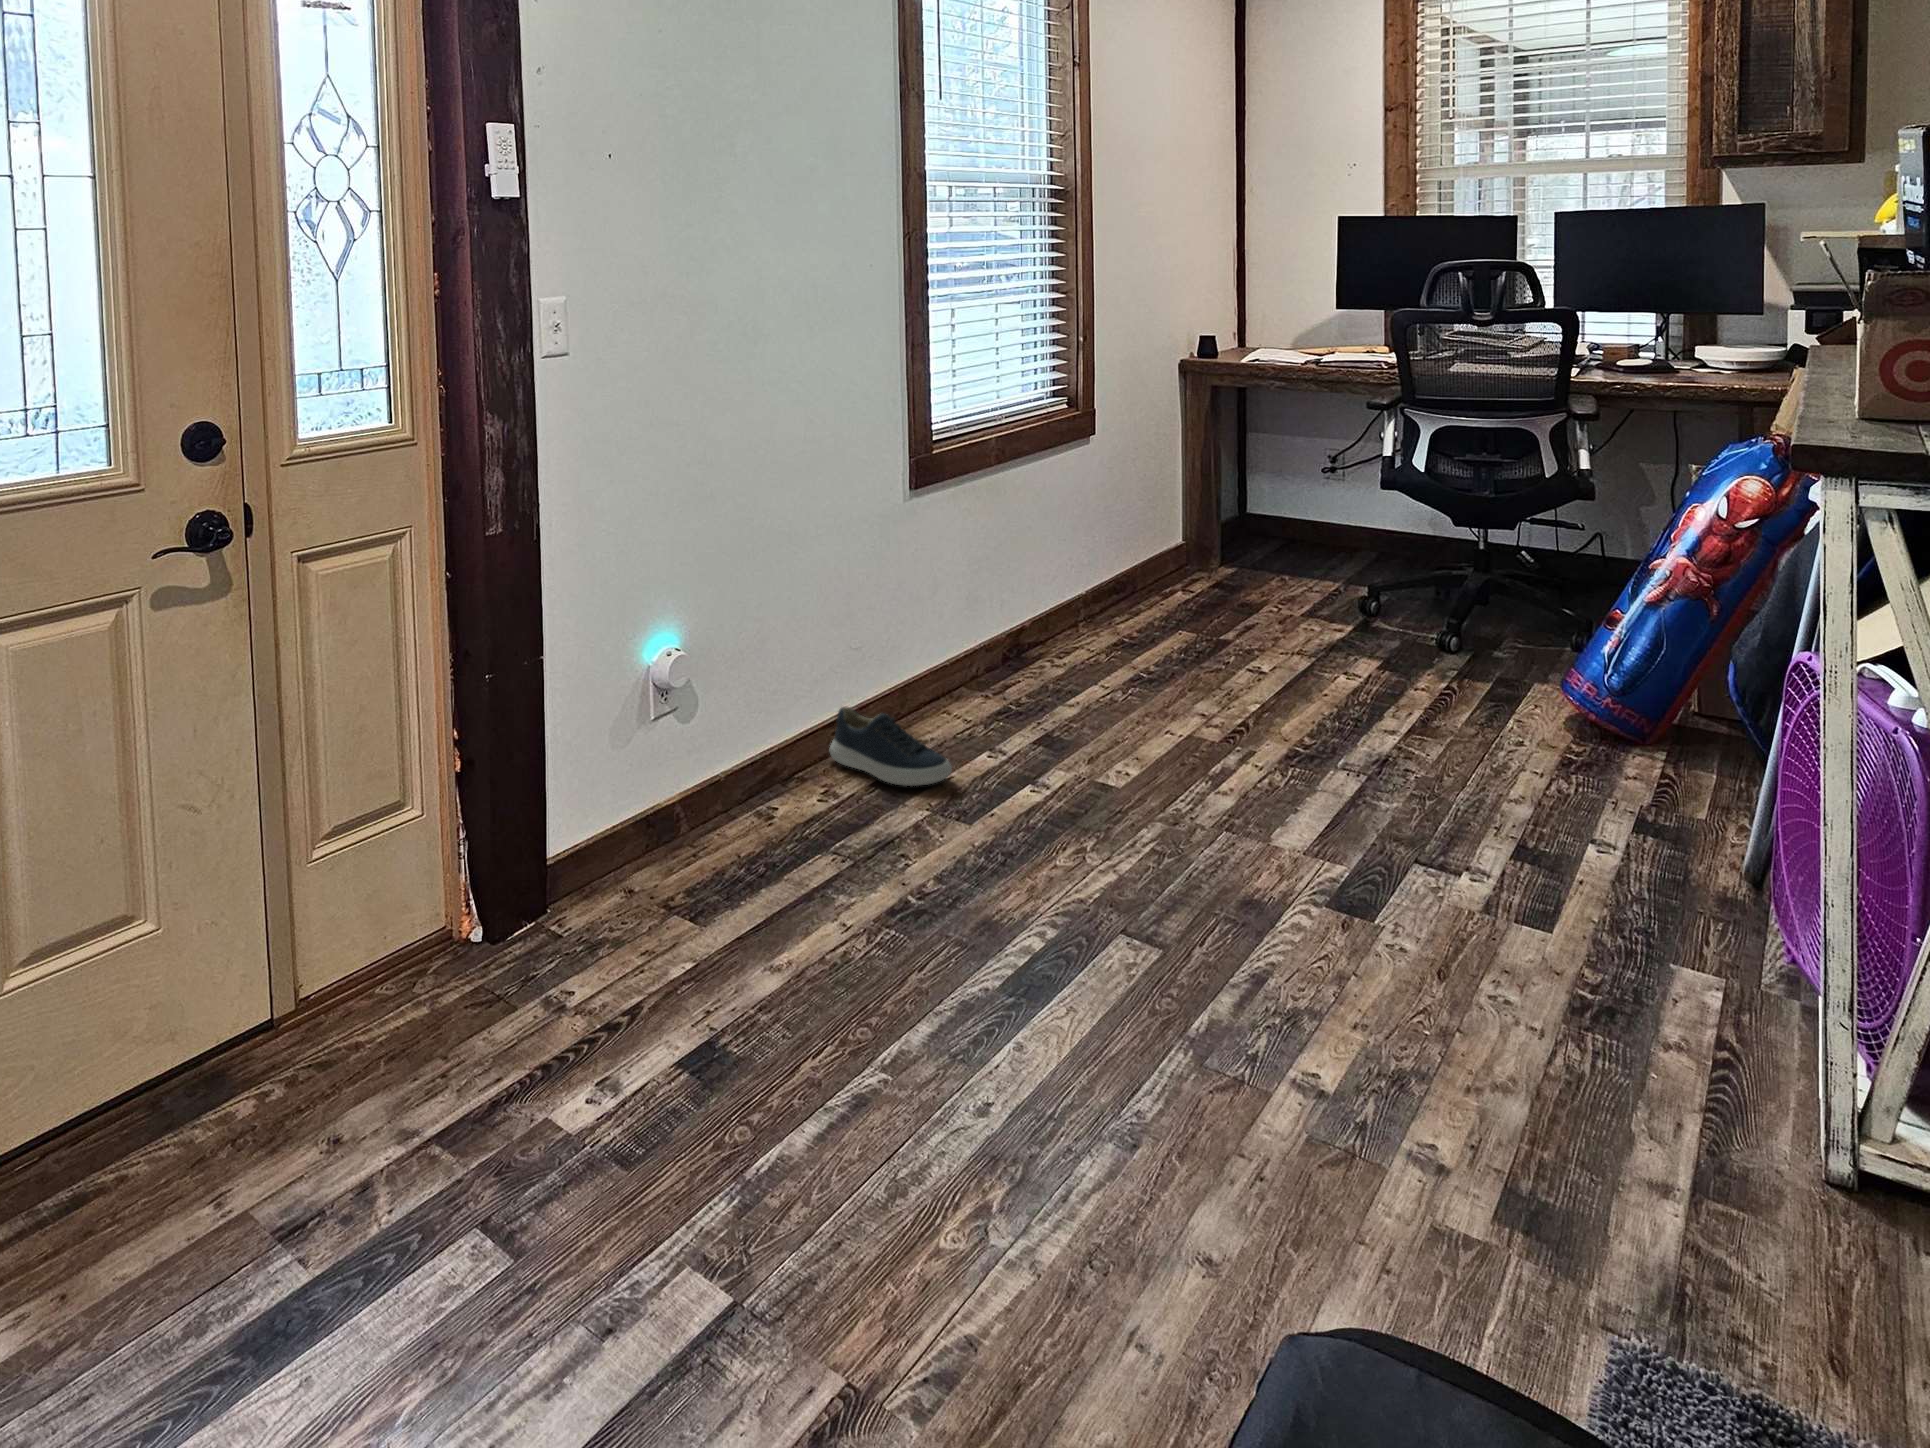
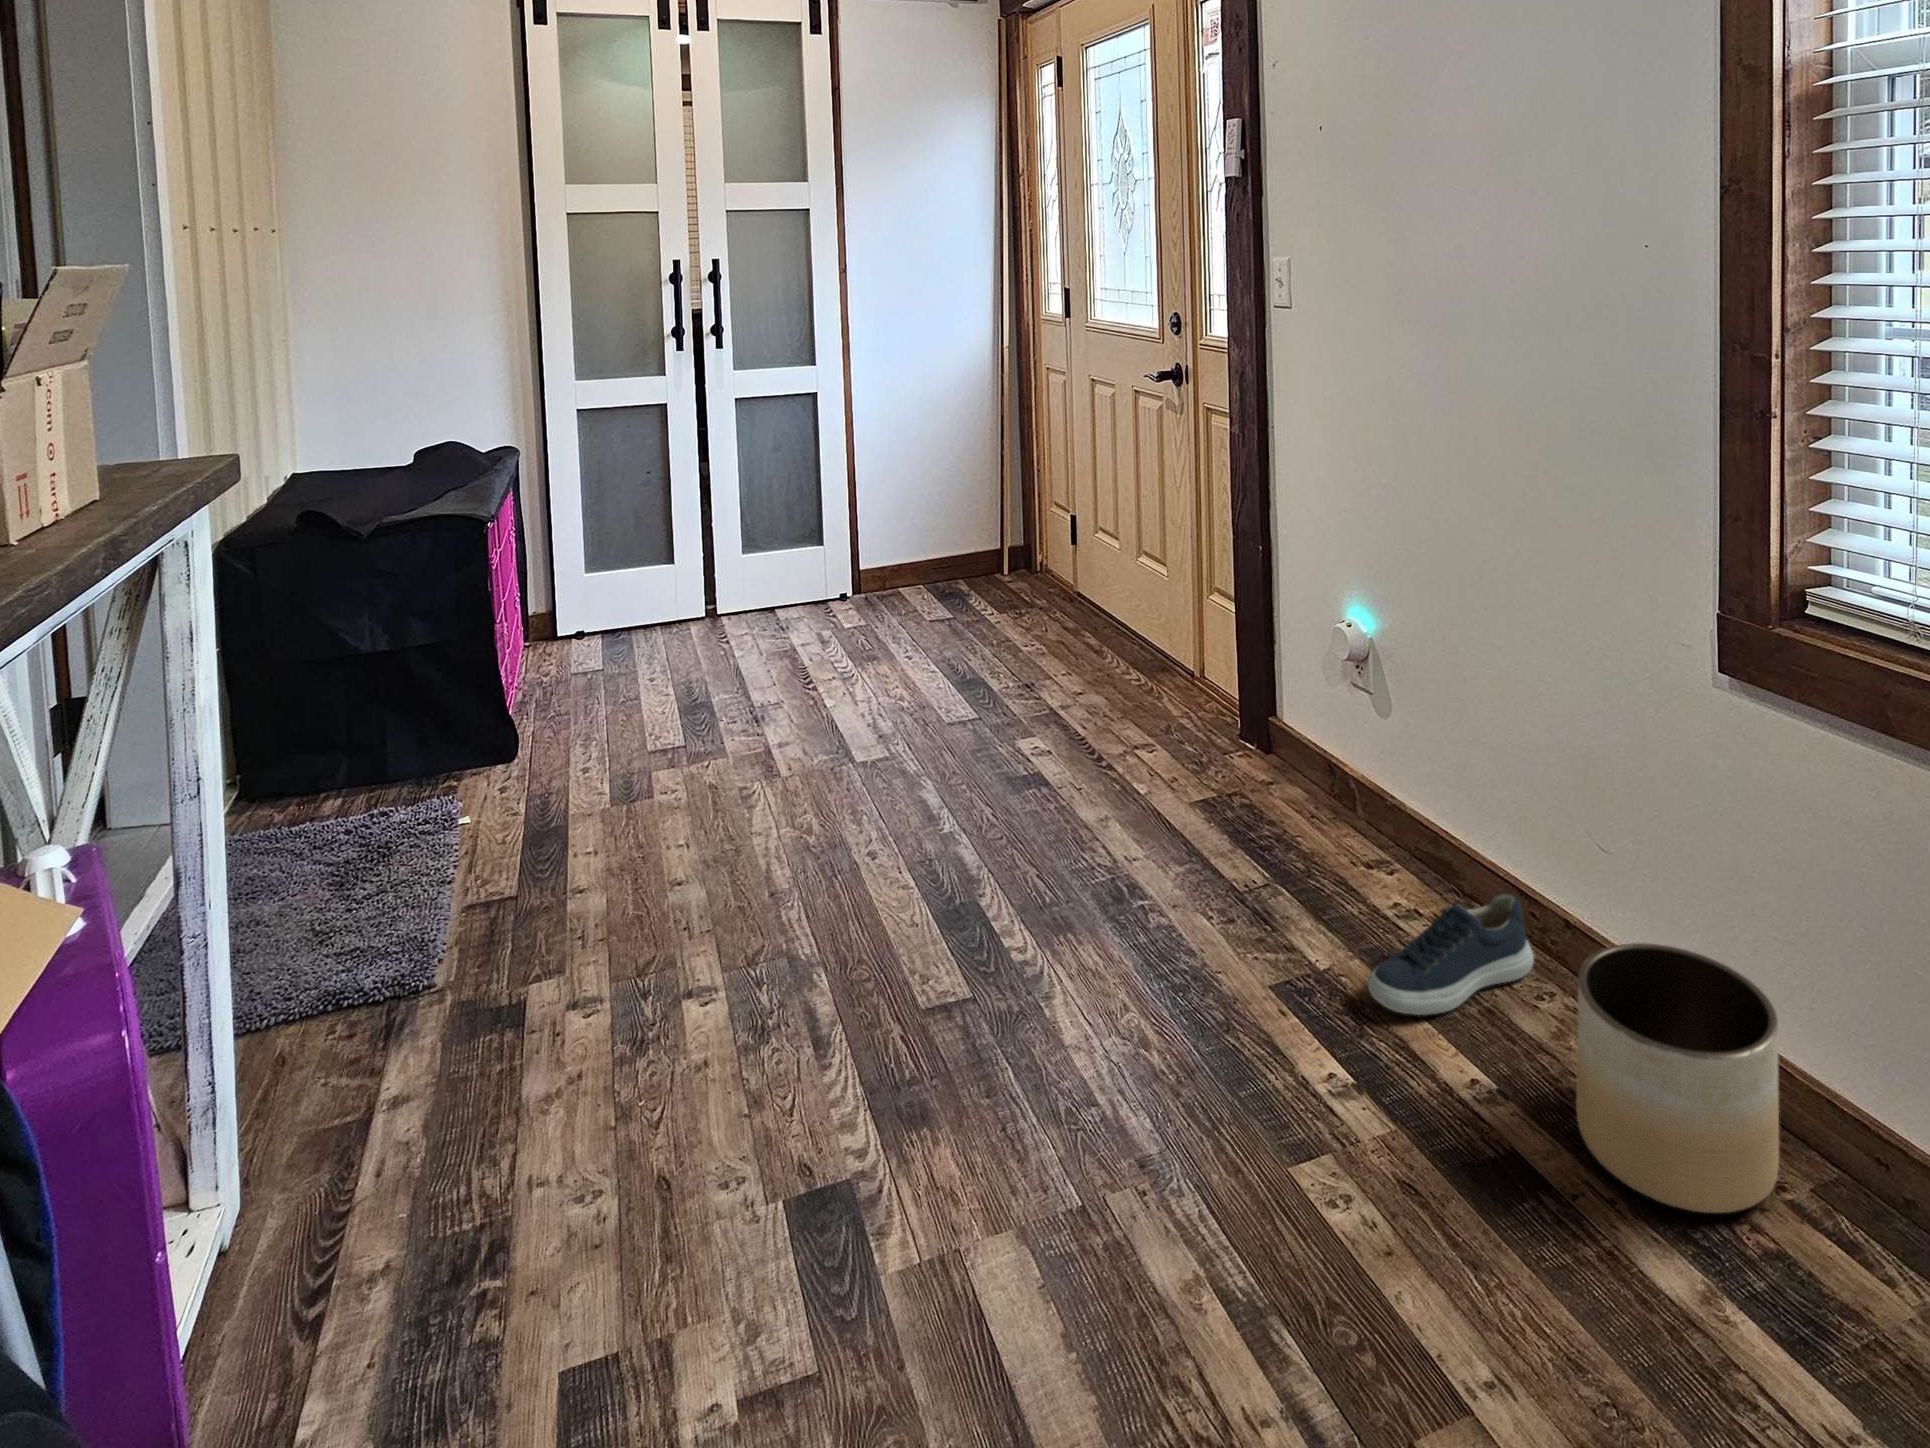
planter: none [920,611,1019,724] -> present [1576,943,1779,1213]

